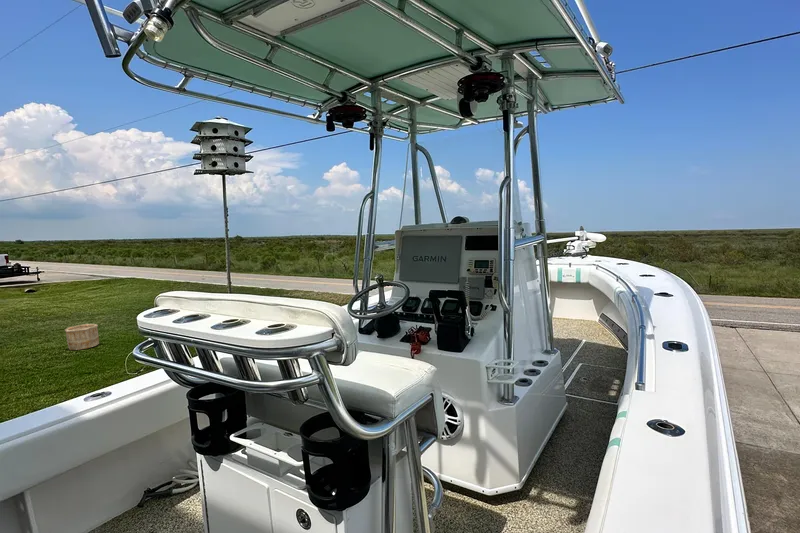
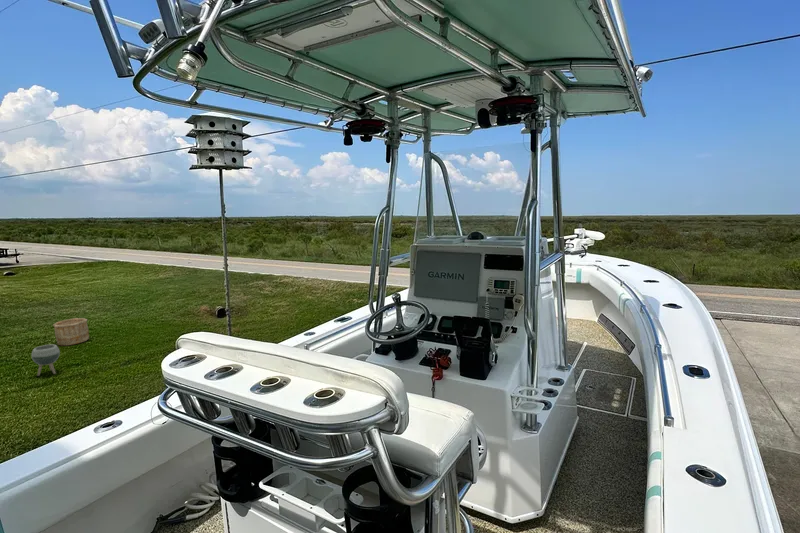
planter: none [42,346,69,376] -> present [32,345,60,376]

